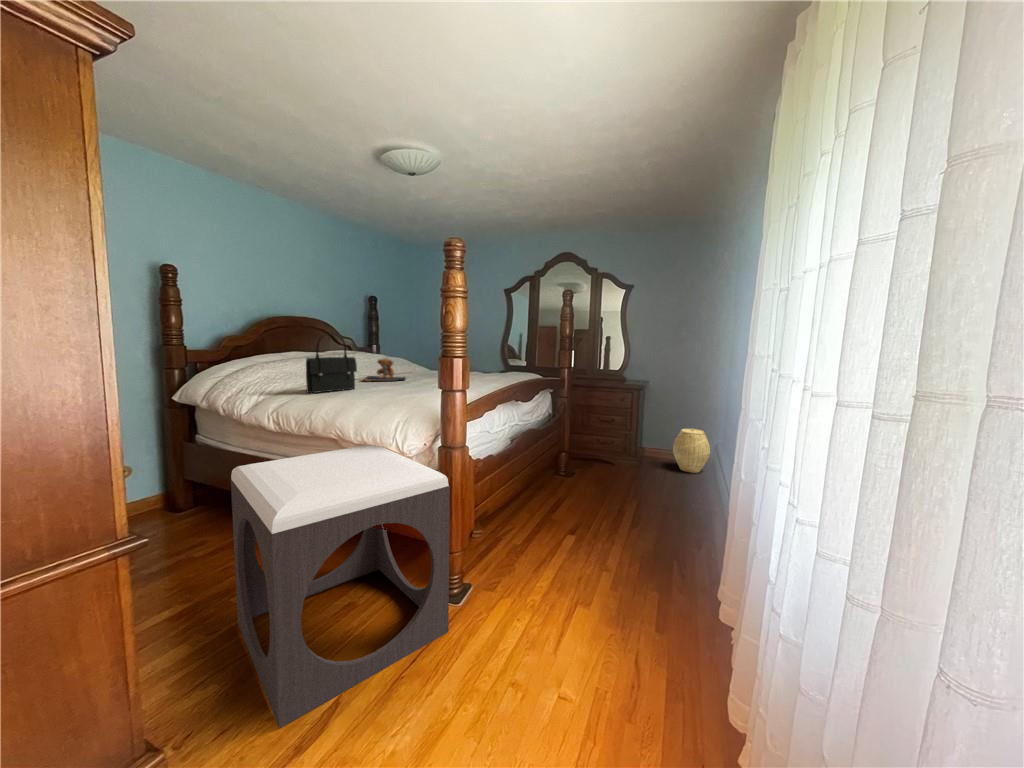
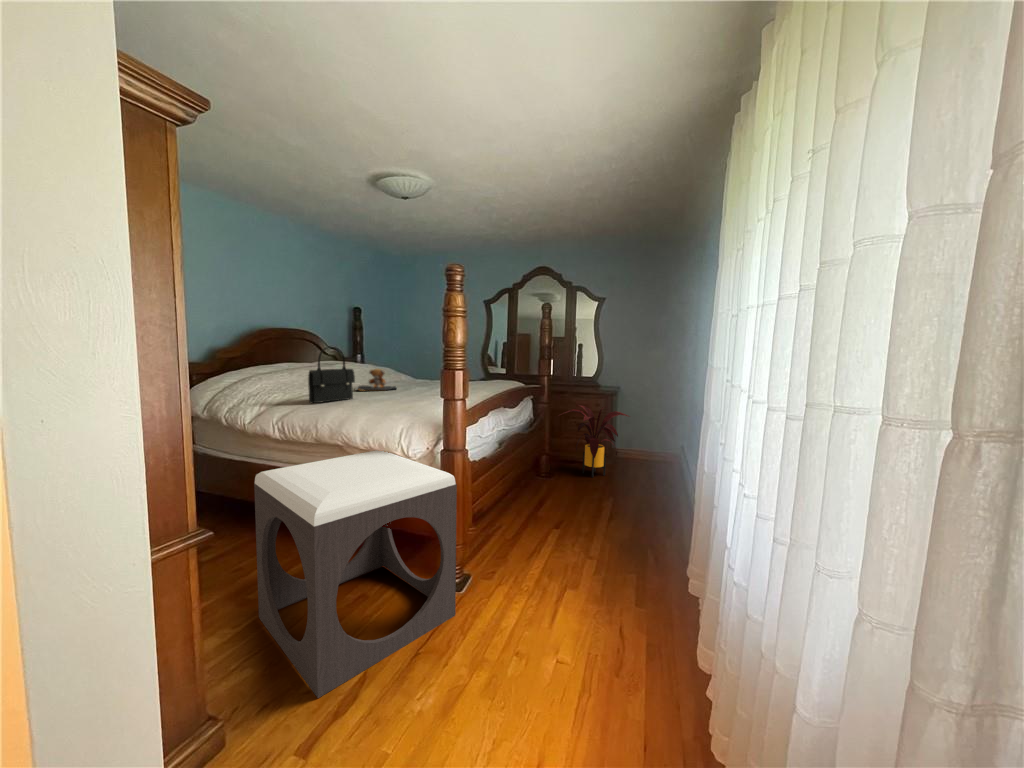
house plant: none [576,399,658,477] -> present [558,405,628,477]
woven basket: present [673,429,710,473] -> none [645,431,679,472]

